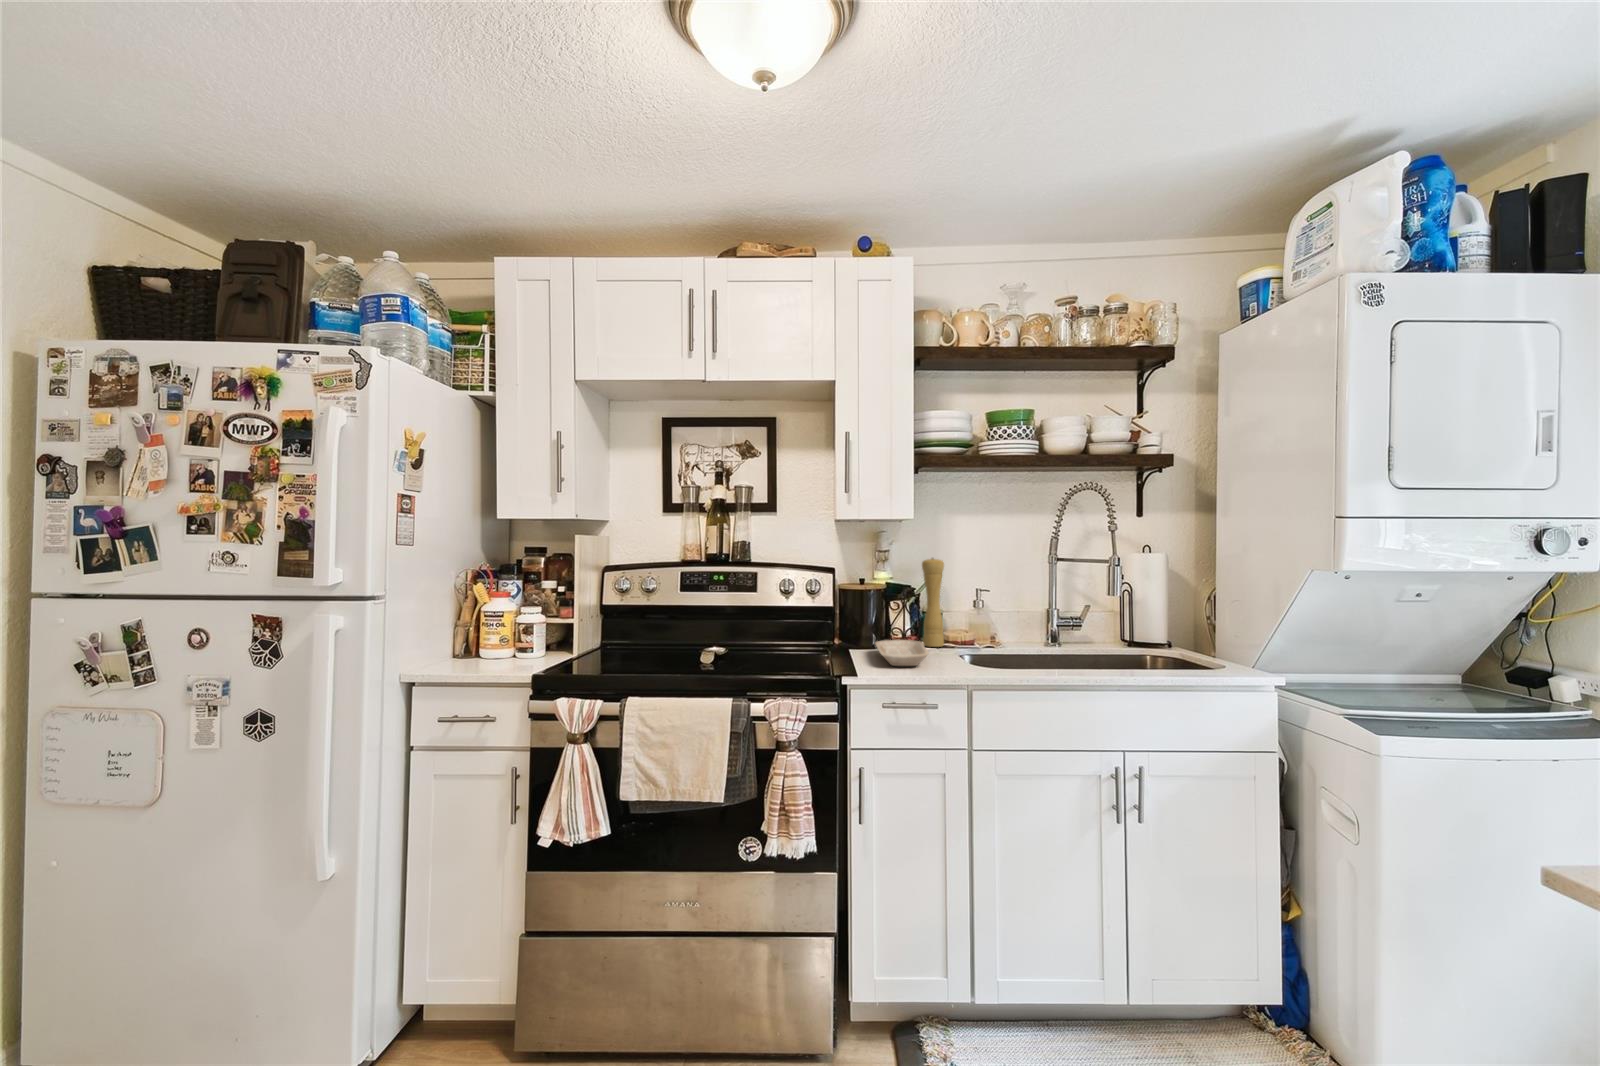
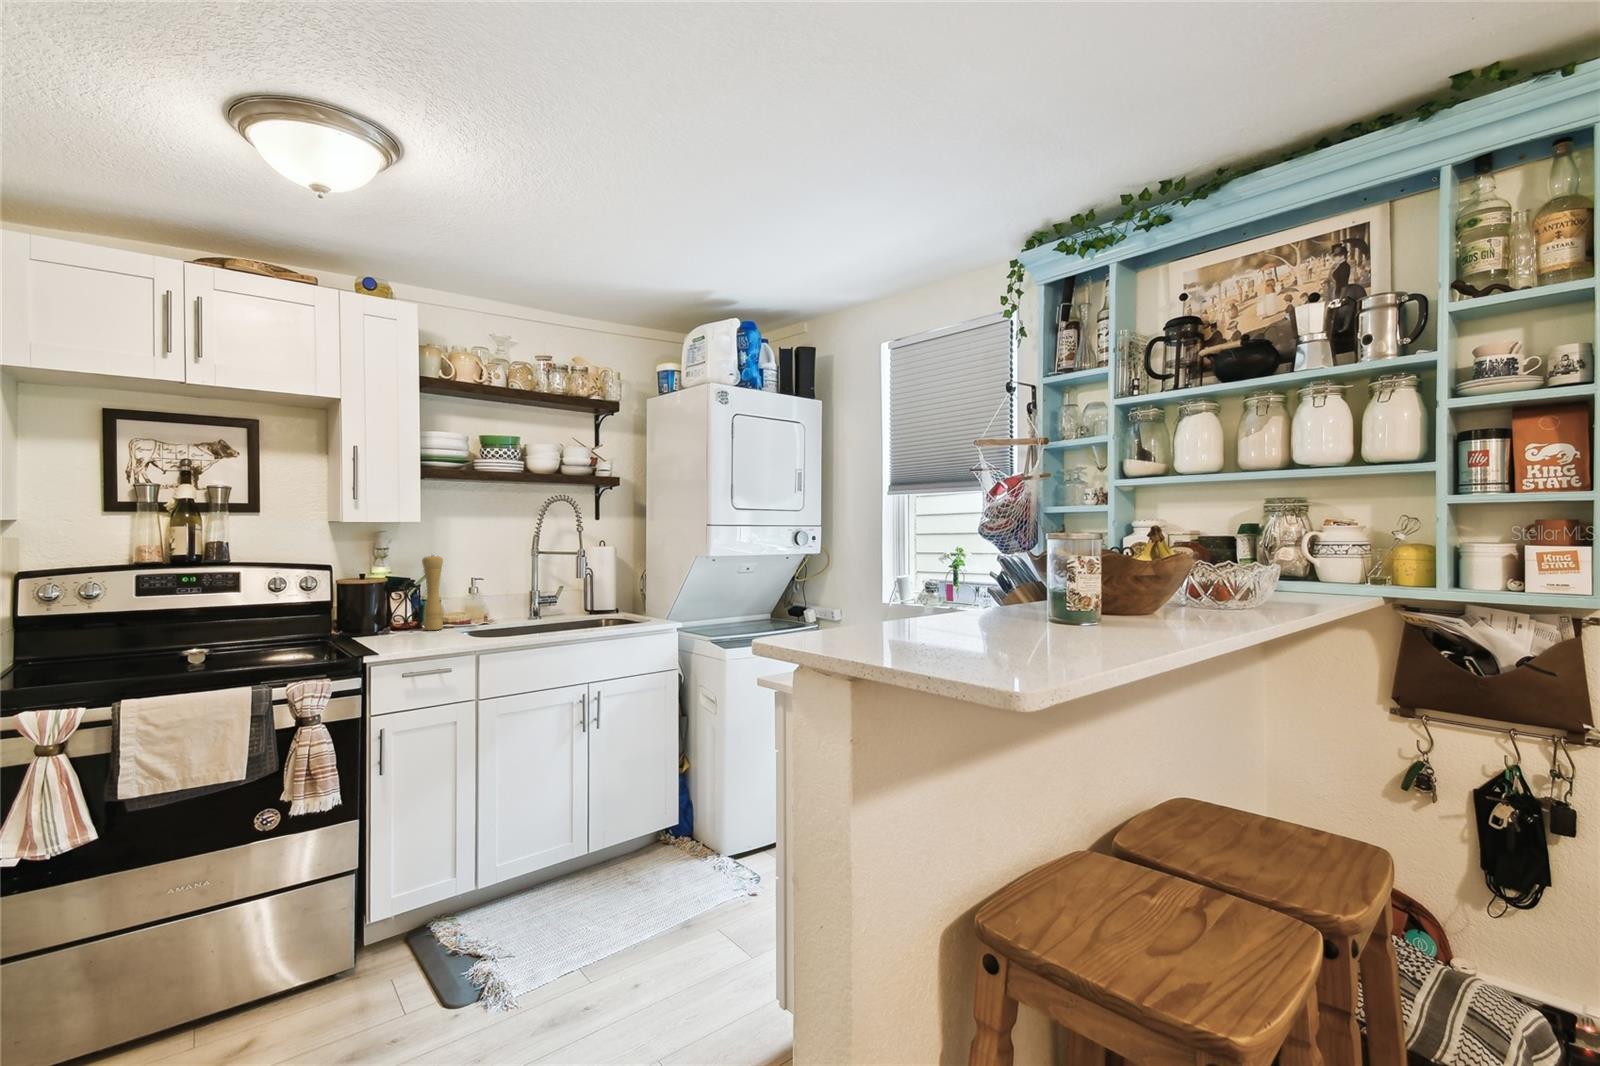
tray: present [875,640,928,666] -> none [381,625,437,645]

